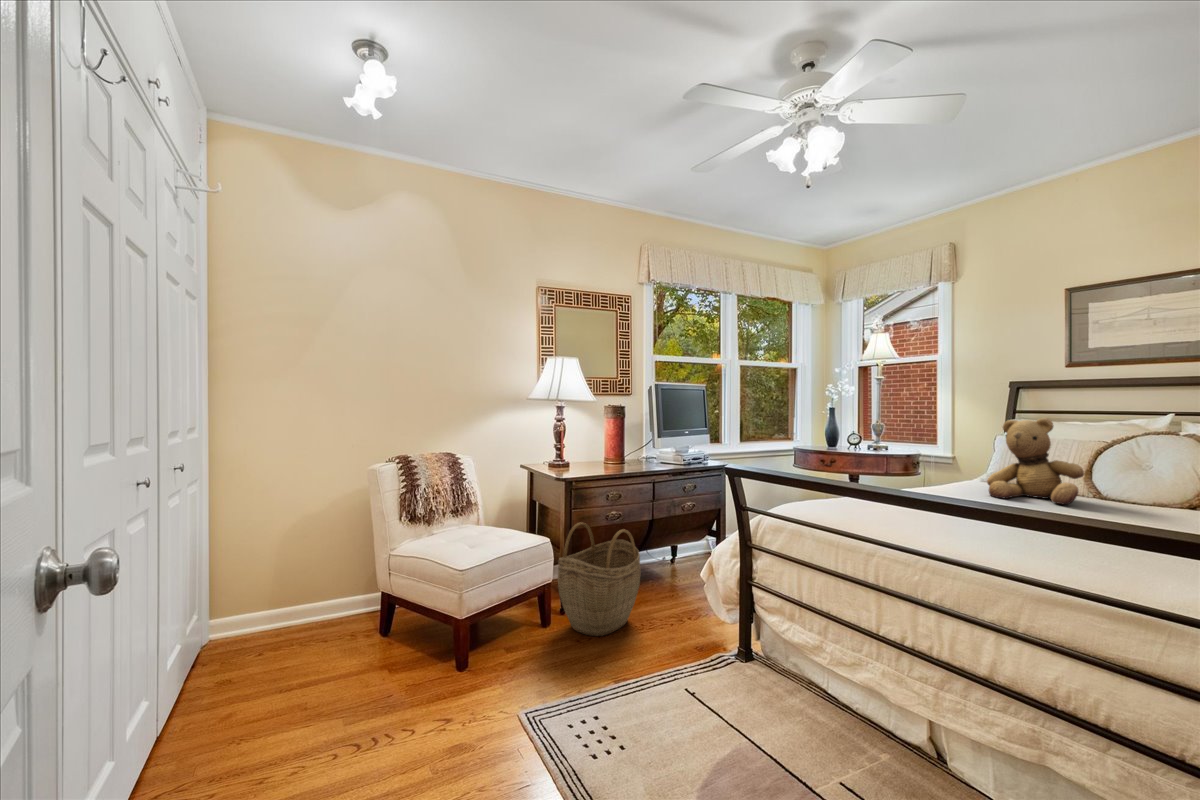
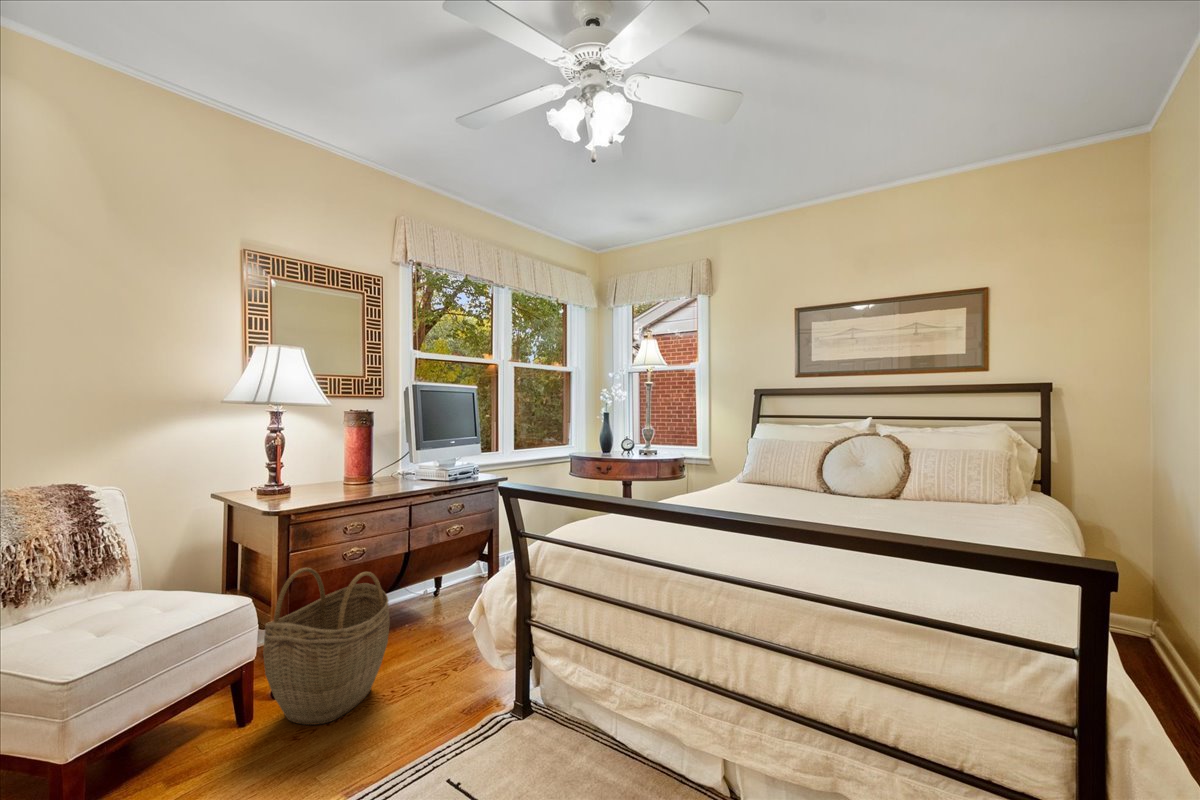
teddy bear: present [987,418,1084,505] -> none [746,420,821,500]

